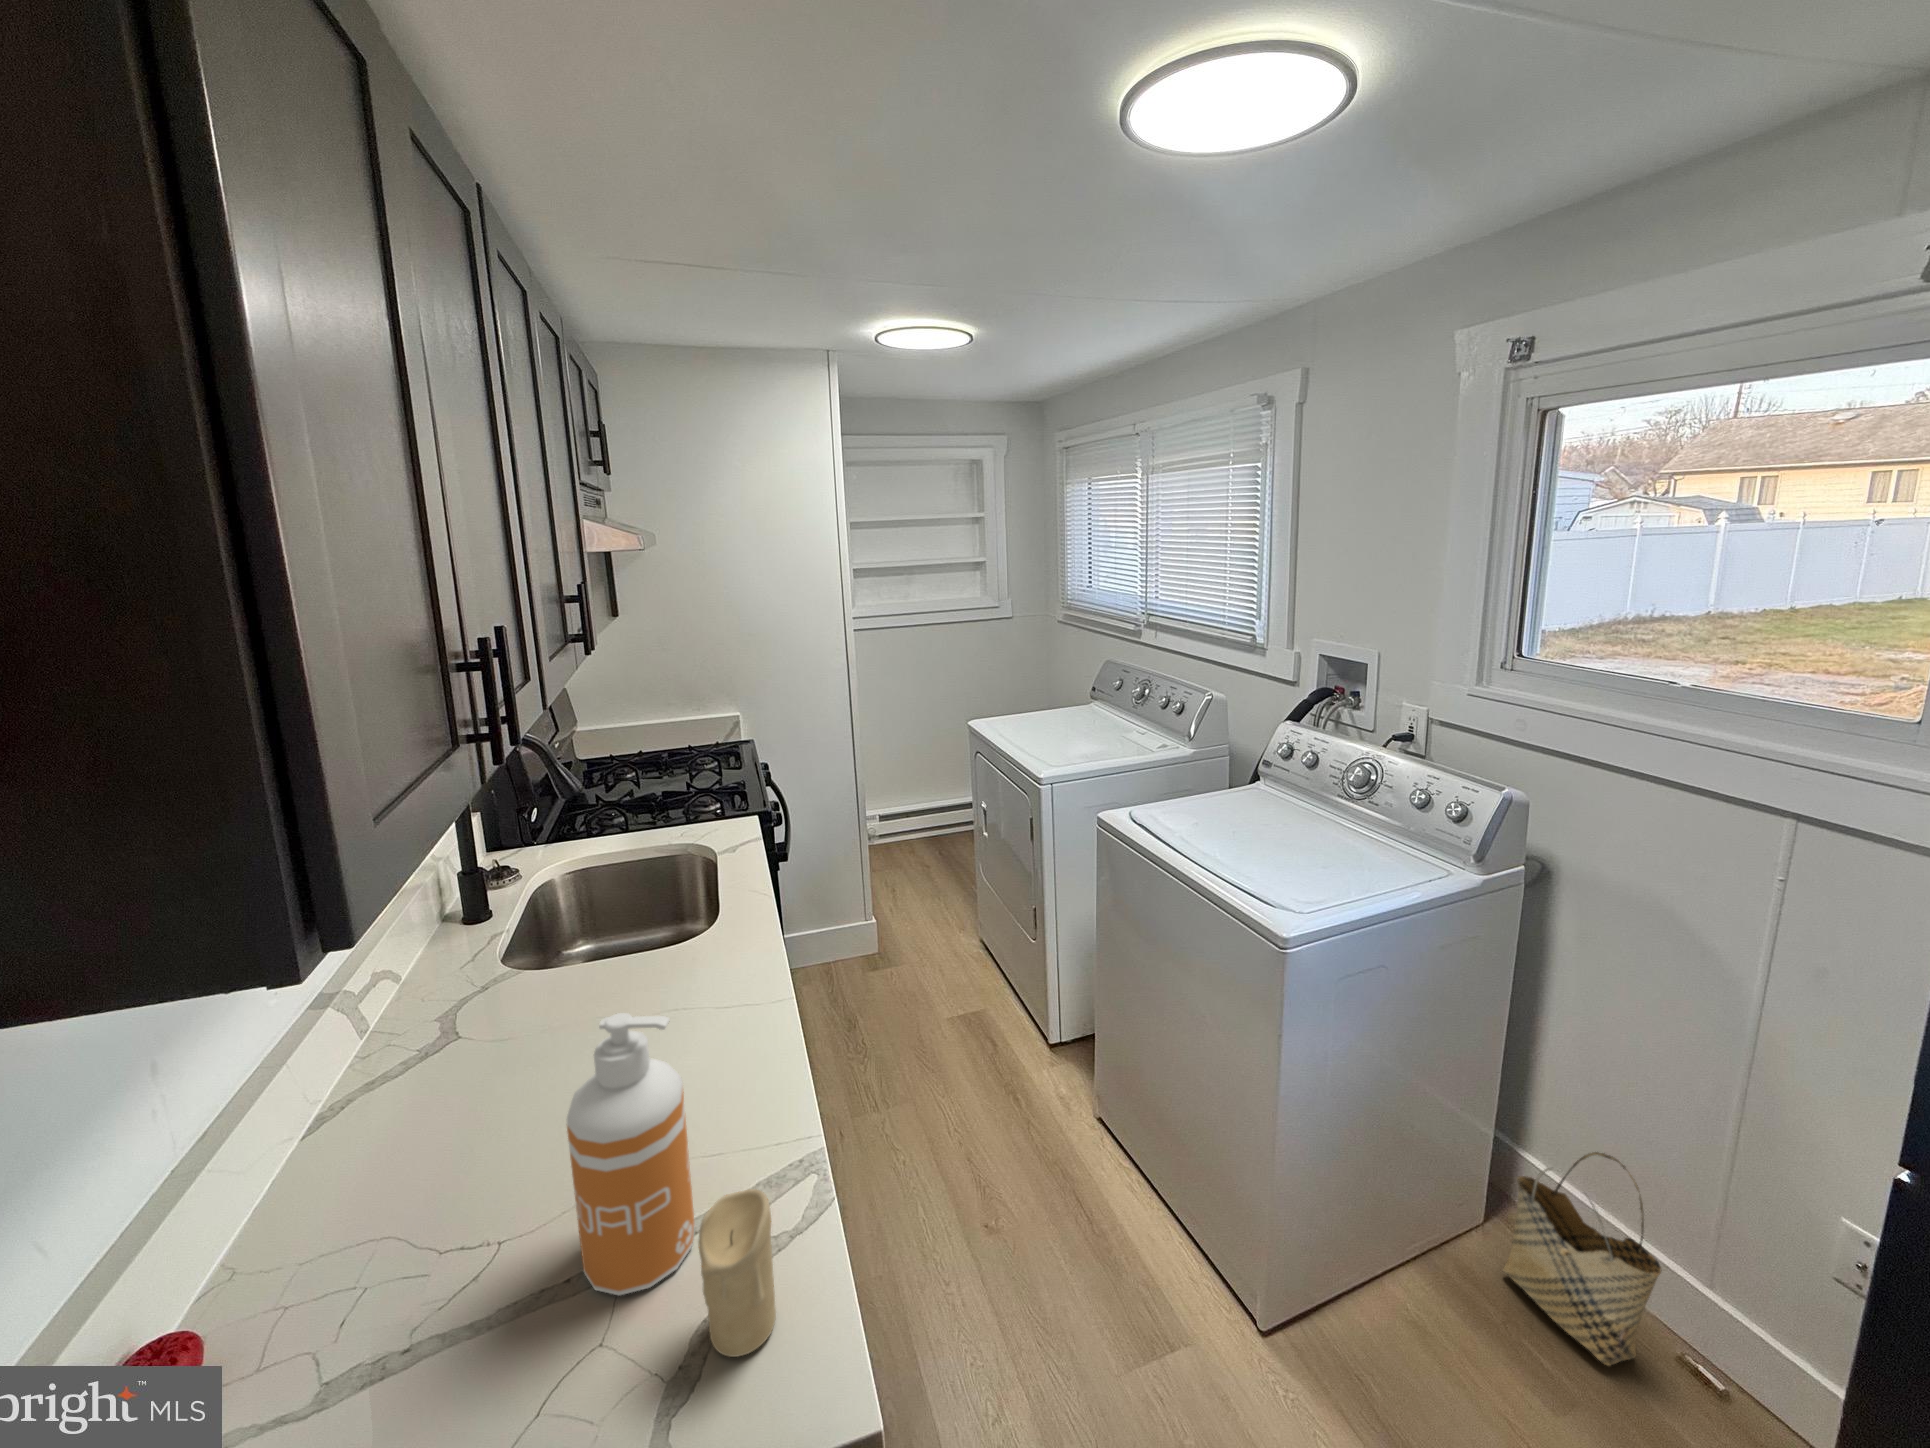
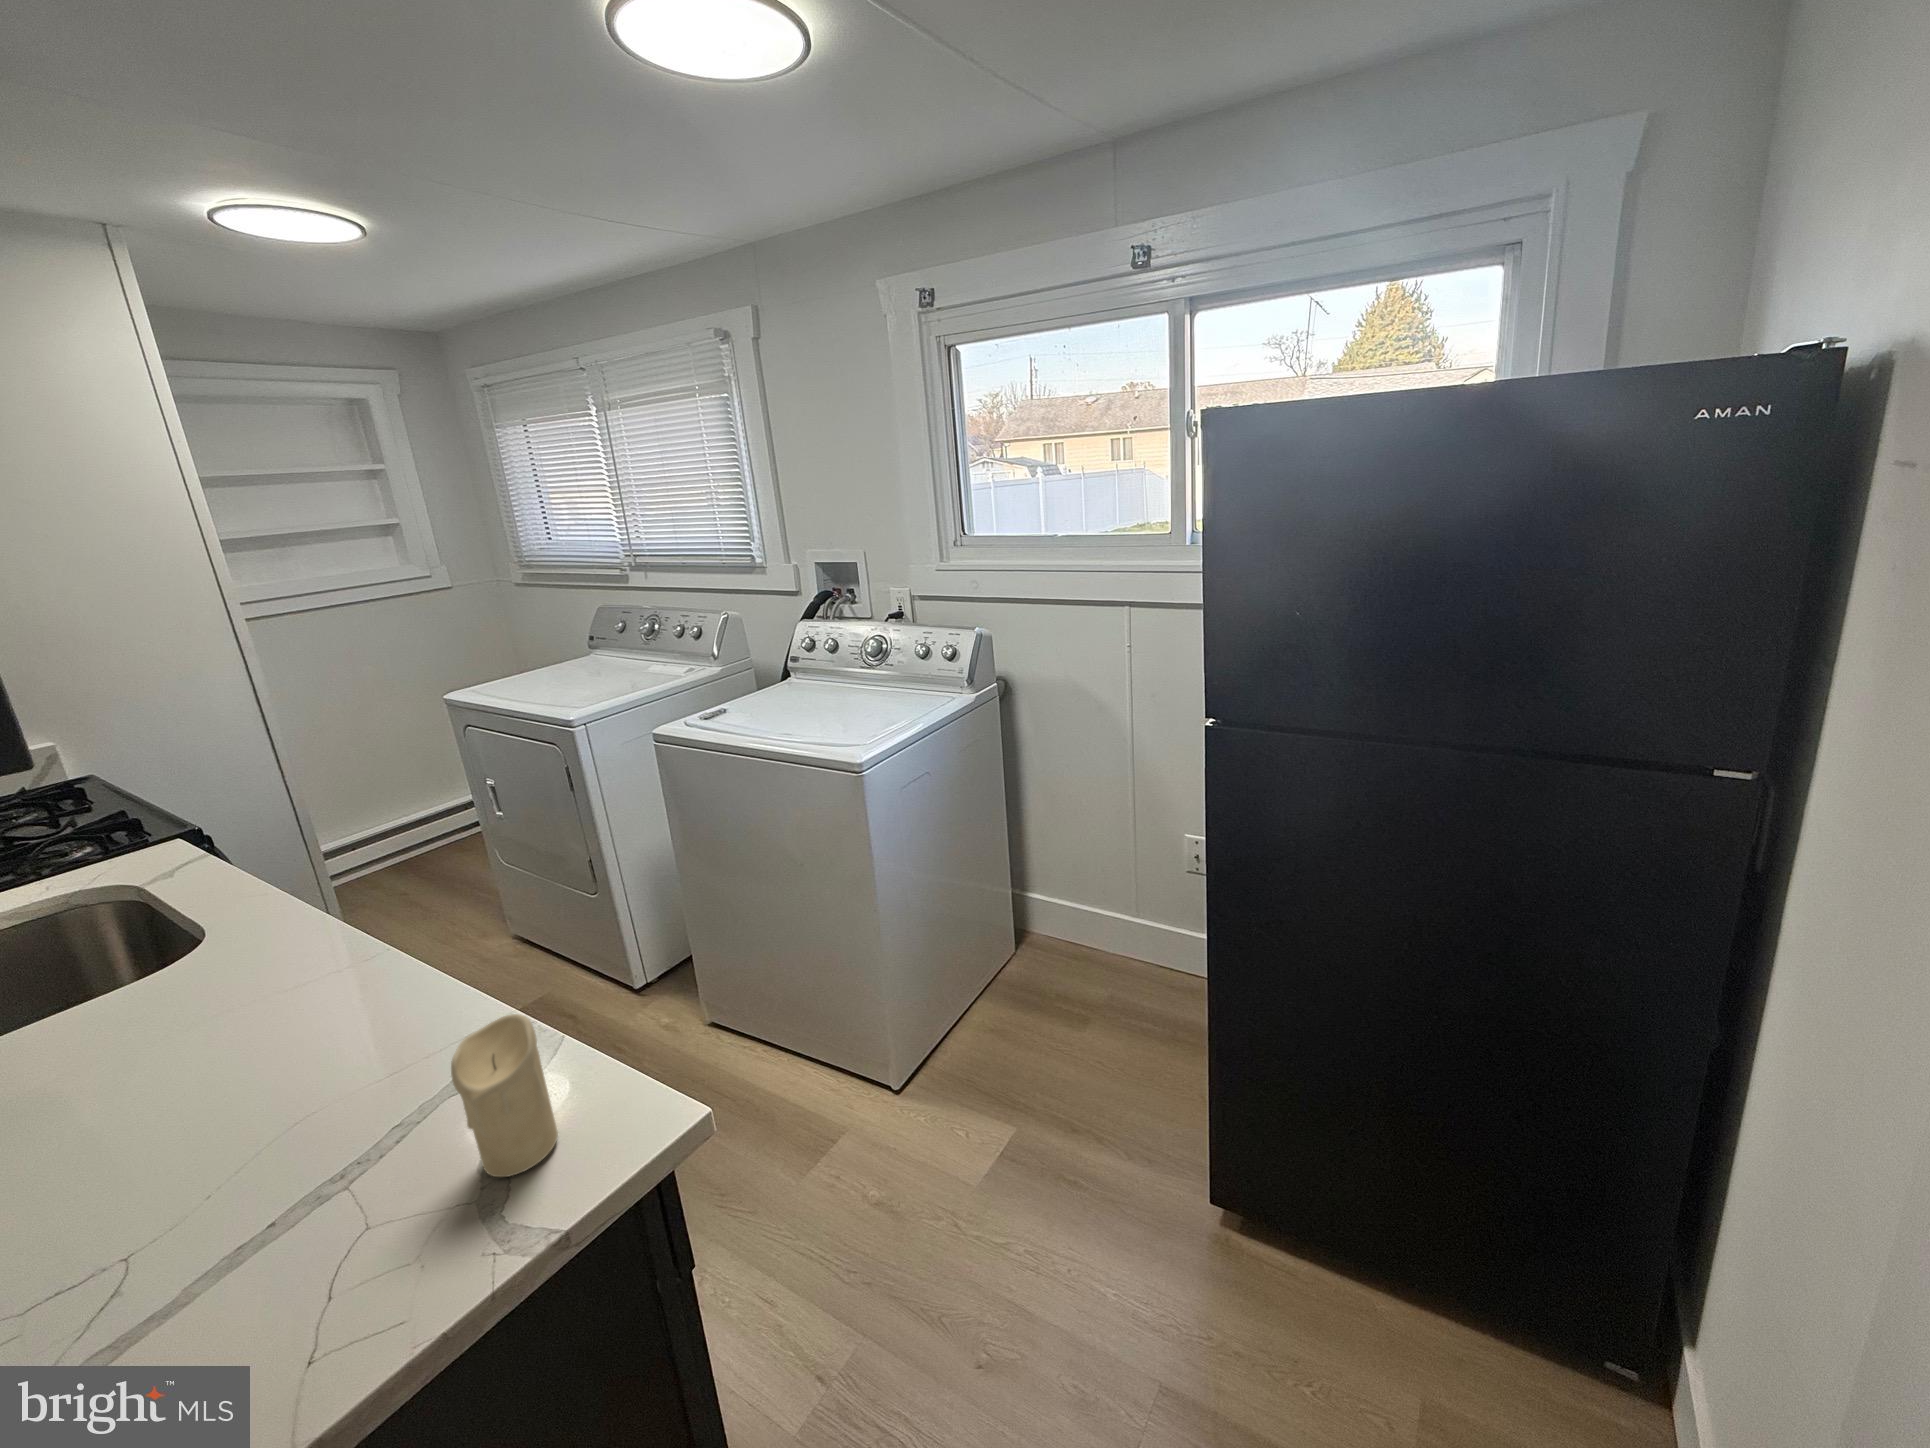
soap dispenser: present [567,1013,695,1296] -> none [189,898,409,1233]
woven basket: present [1503,1152,1662,1366] -> none [1031,858,1114,986]

